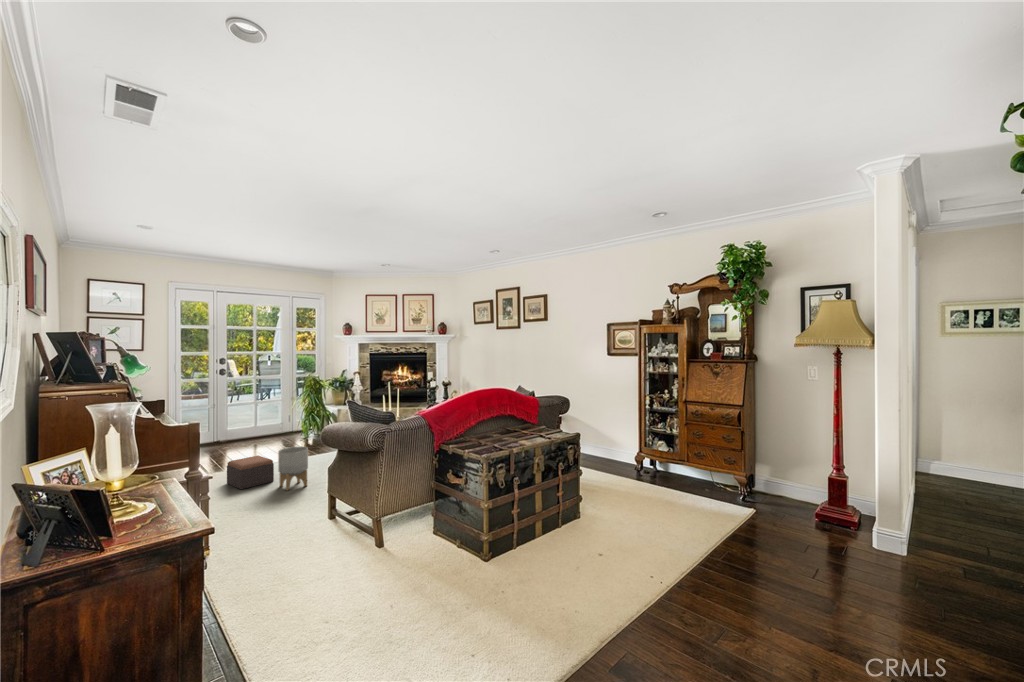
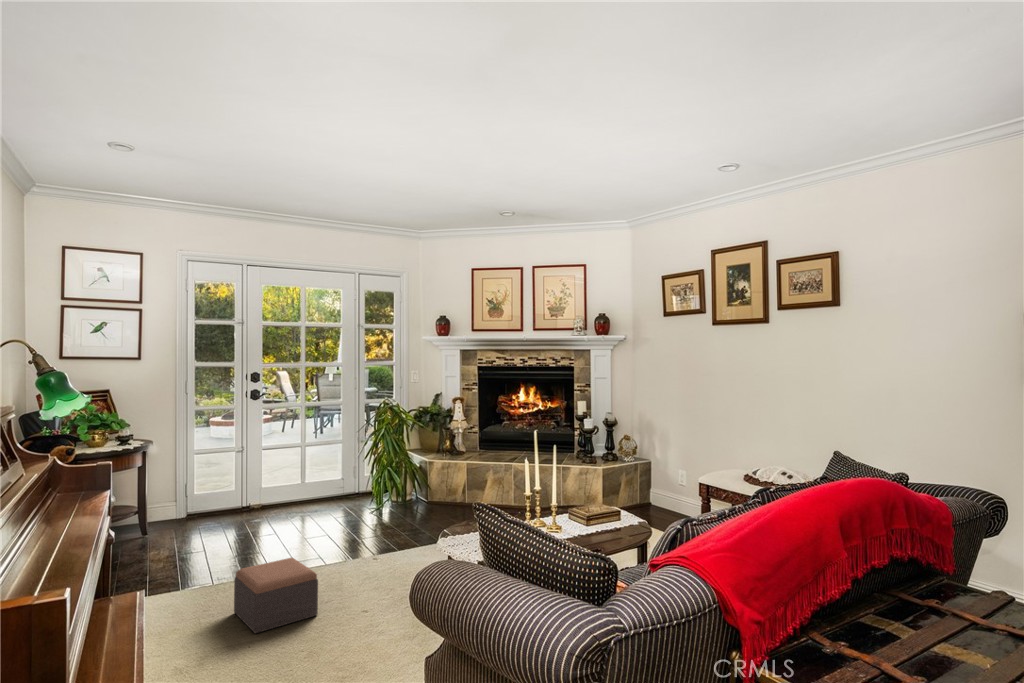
planter: present [278,446,308,491] -> none [325,550,382,648]

